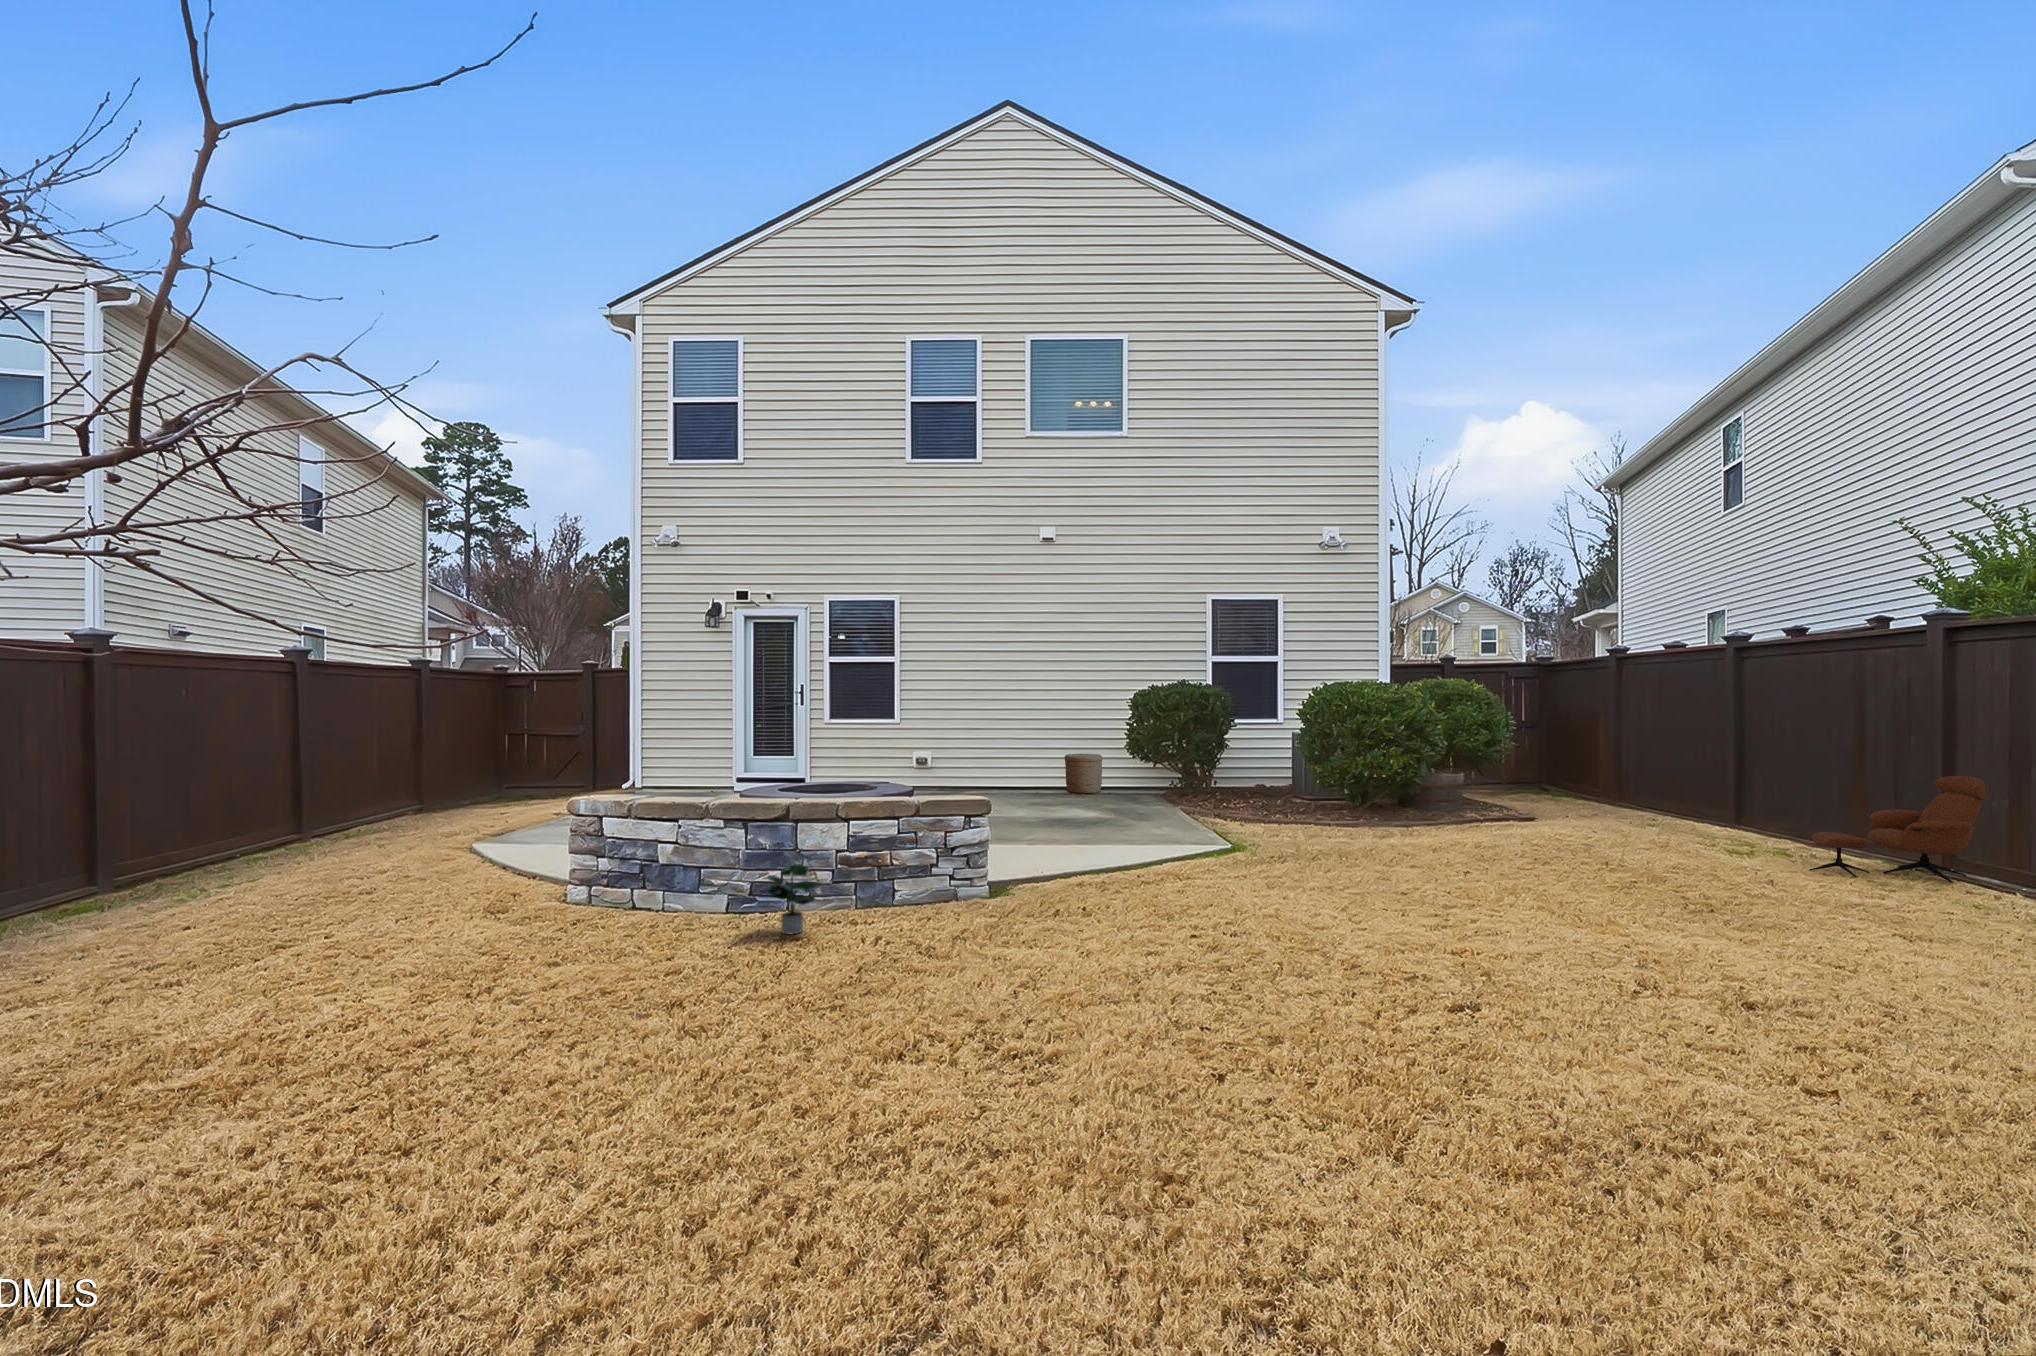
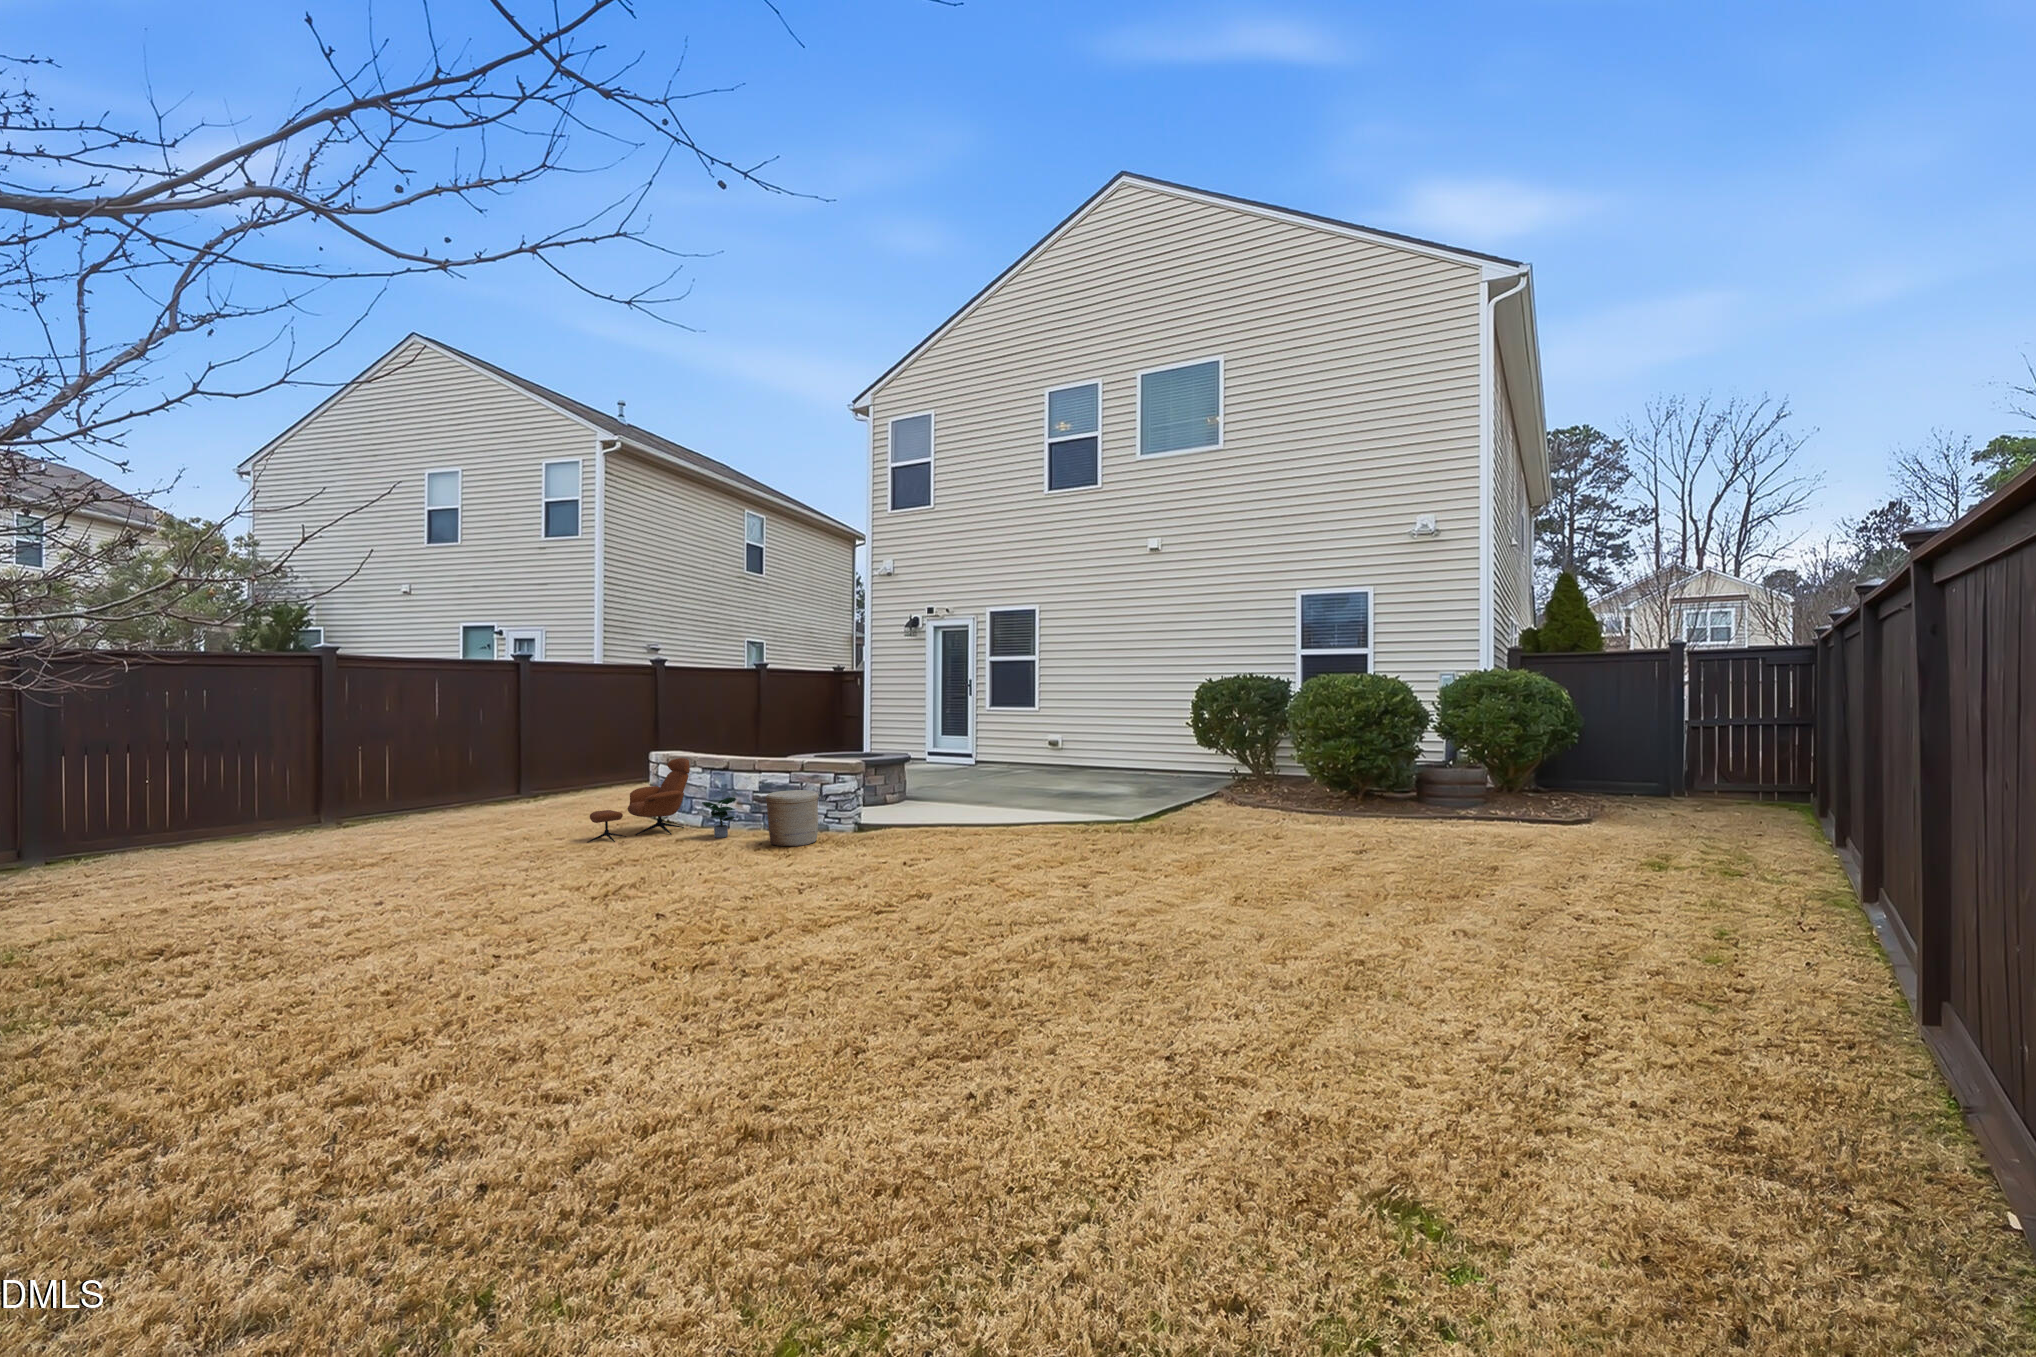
woven basket: present [1065,754,1102,794] -> present [766,790,819,846]
lounge chair: present [1810,776,1985,883] -> present [587,758,690,843]

